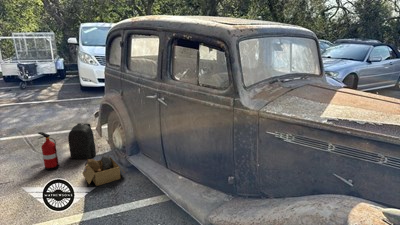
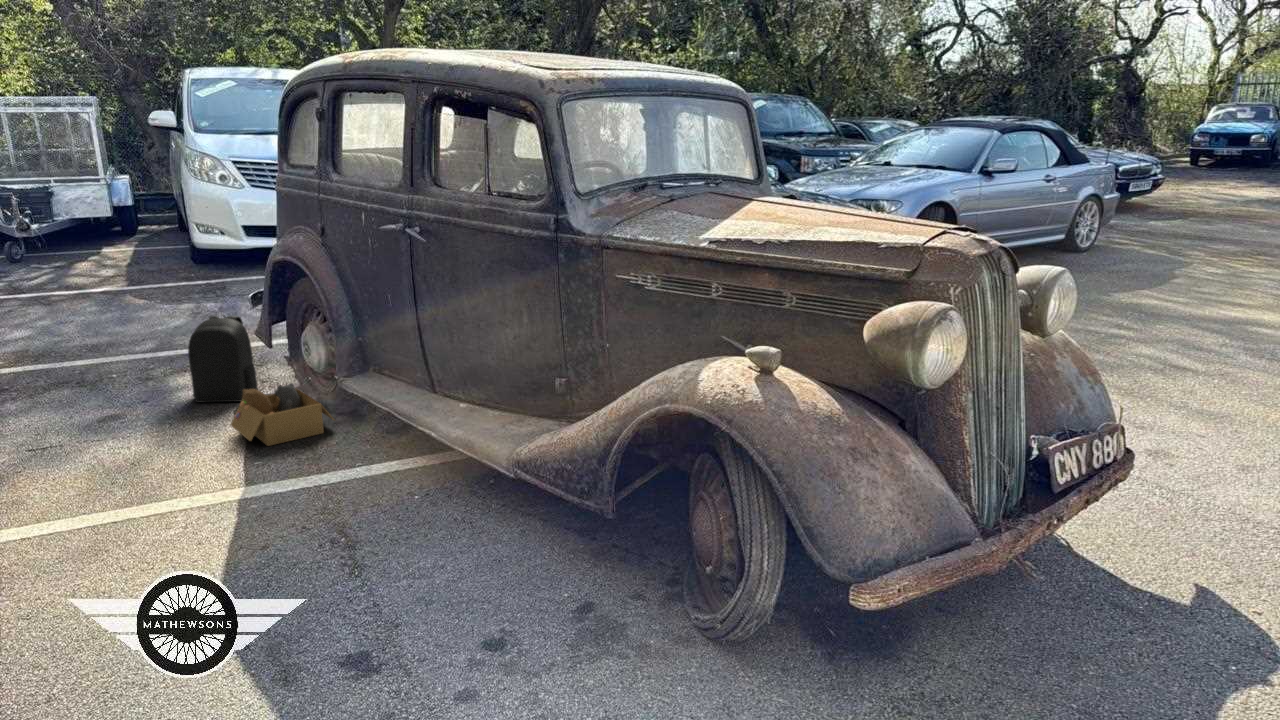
fire extinguisher: present [38,132,59,170] -> none [115,331,169,424]

